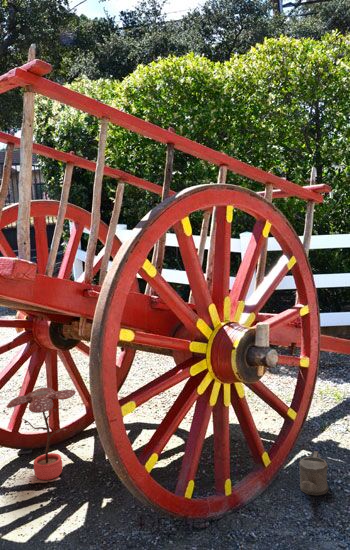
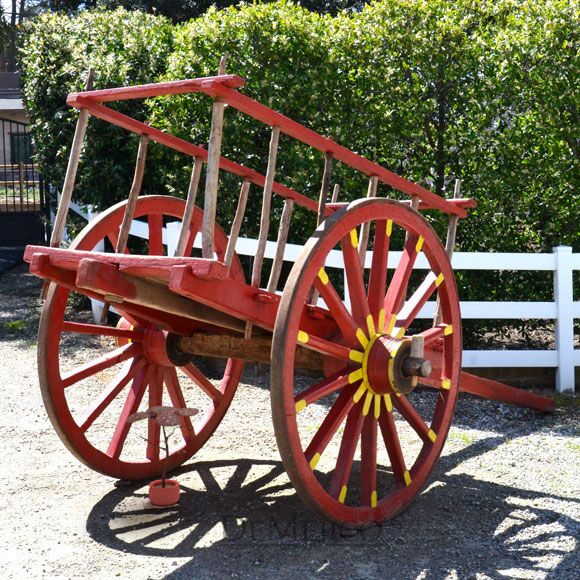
watering can: present [299,451,329,496] -> none [438,475,468,515]

